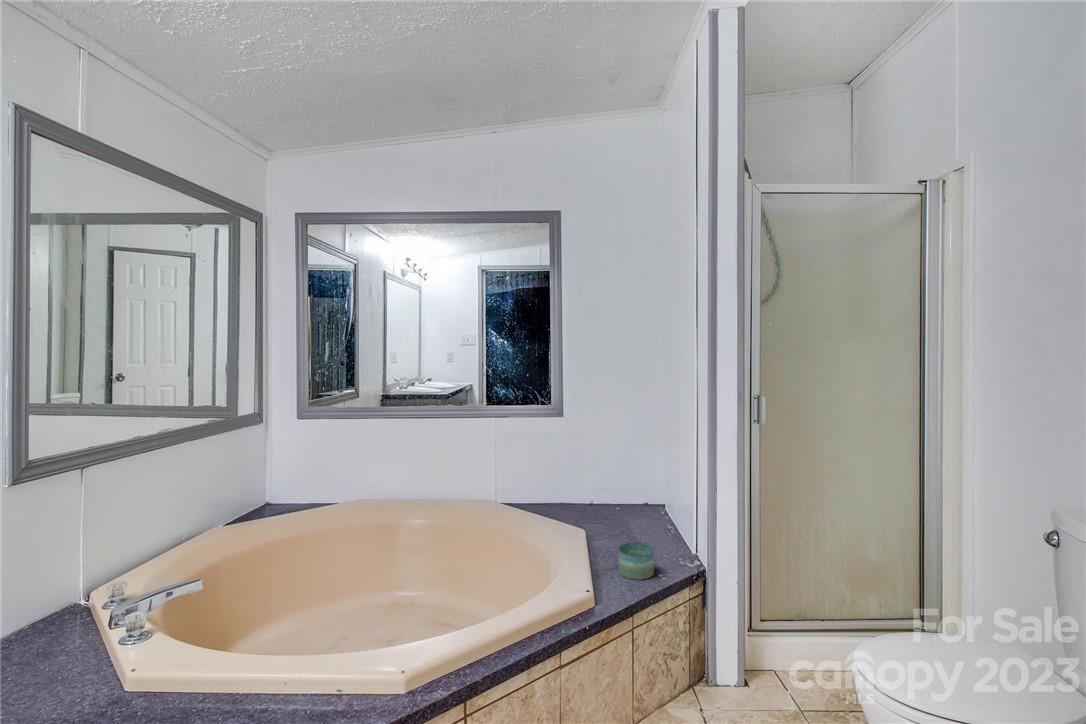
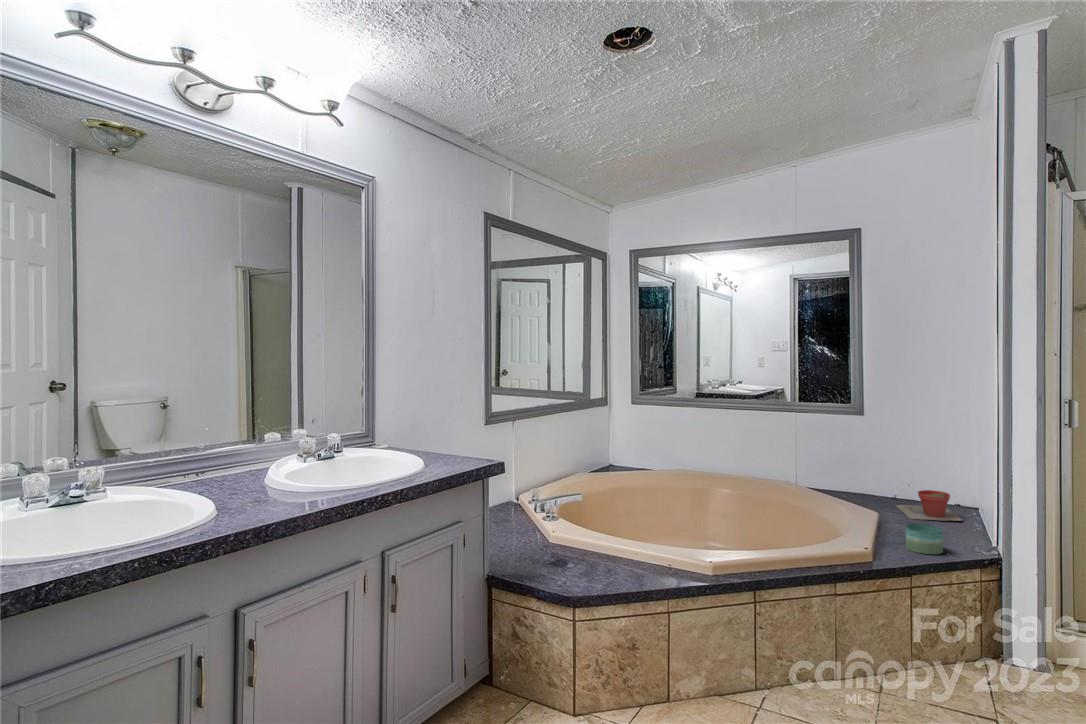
plant pot: none [591,493,655,528] -> present [896,490,962,521]

